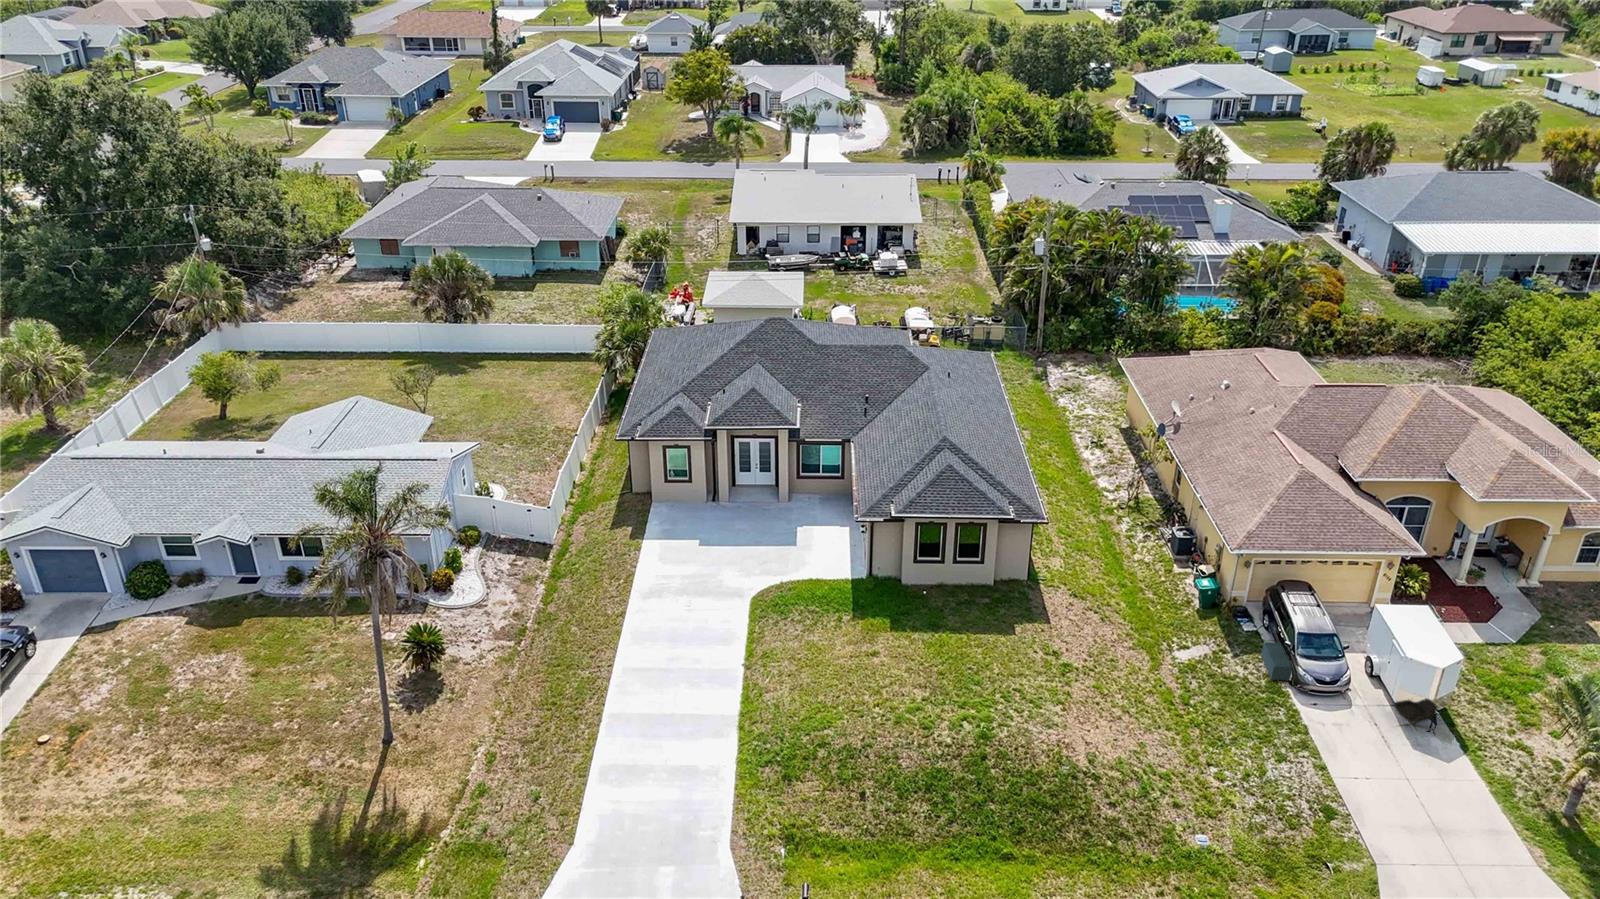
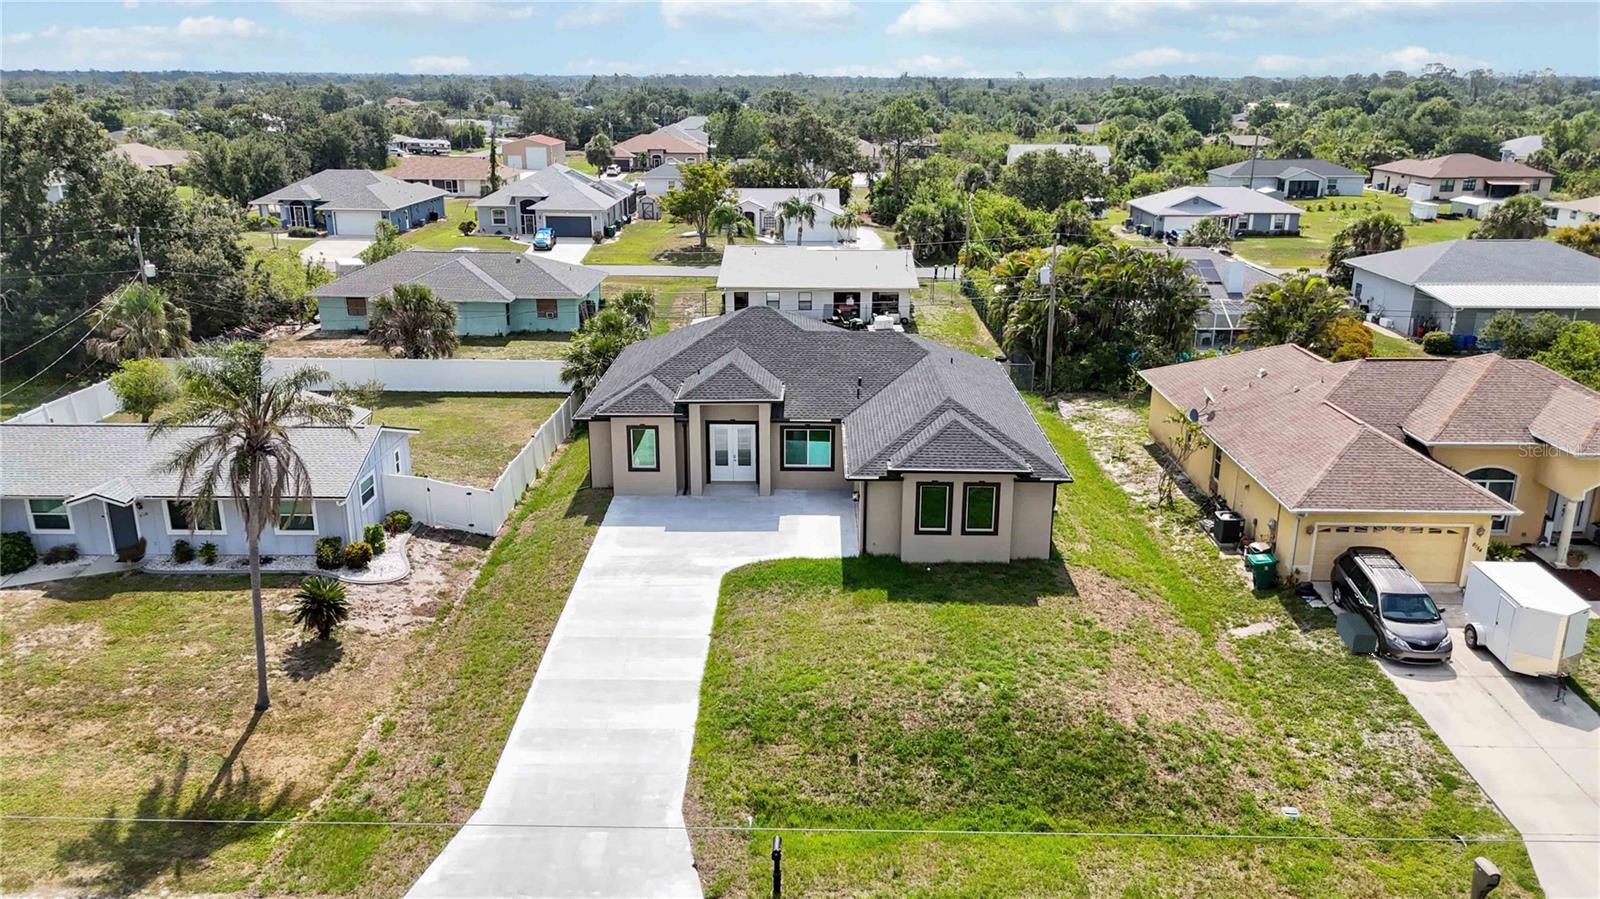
lounge chair: present [1394,699,1437,727] -> present [116,537,147,568]

